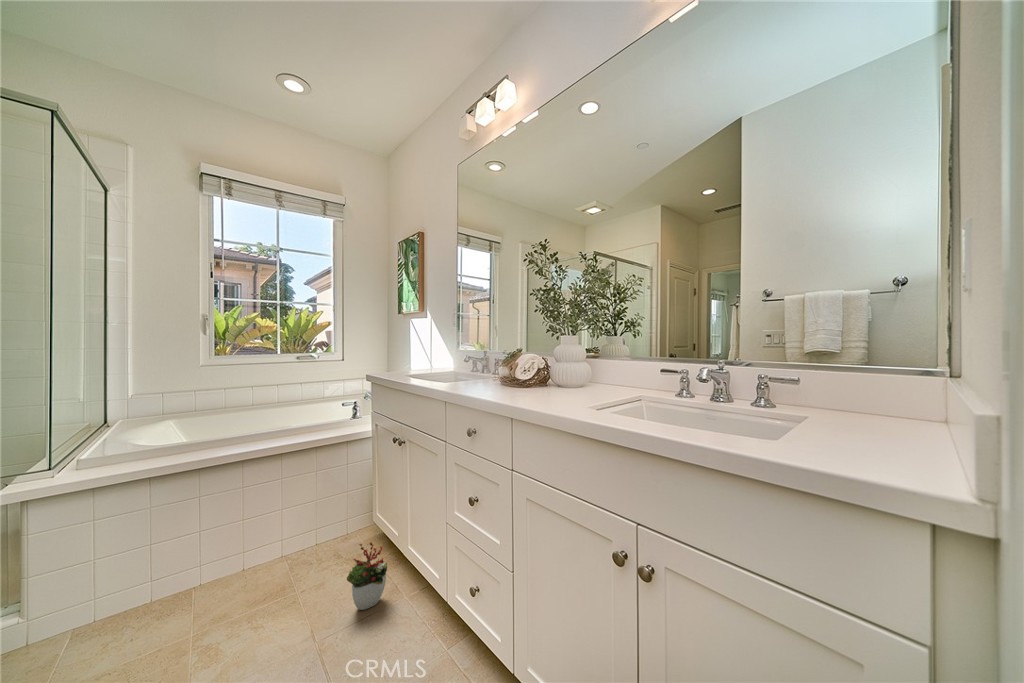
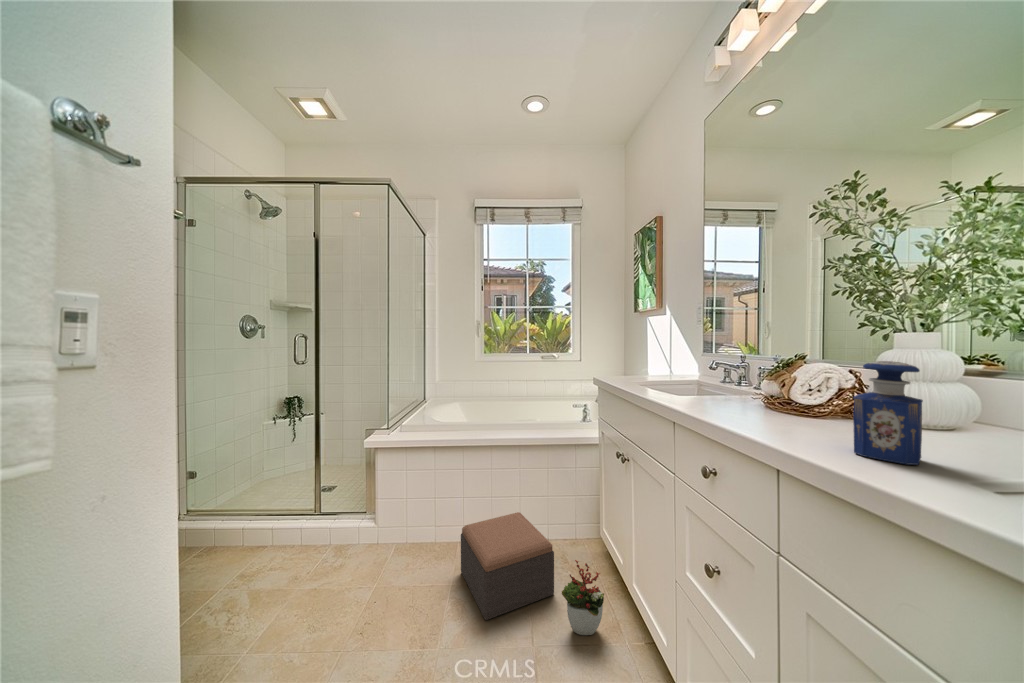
perfume bottle: none [546,352,572,405] -> present [853,361,923,465]
footstool: none [206,524,334,648] -> present [461,512,554,620]

